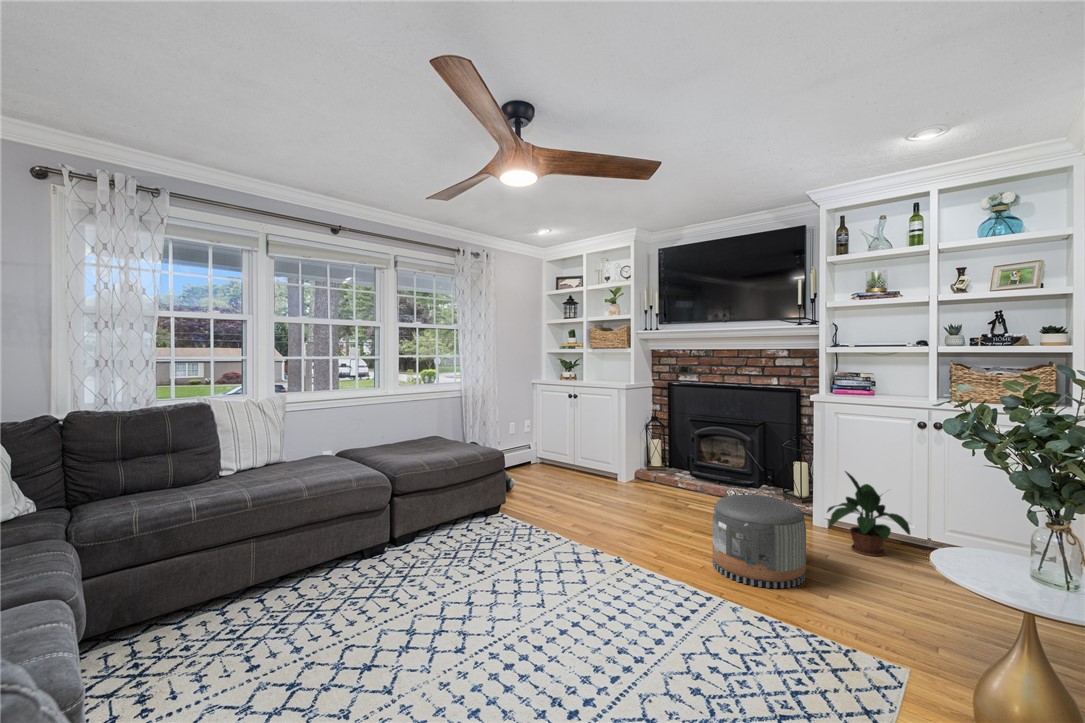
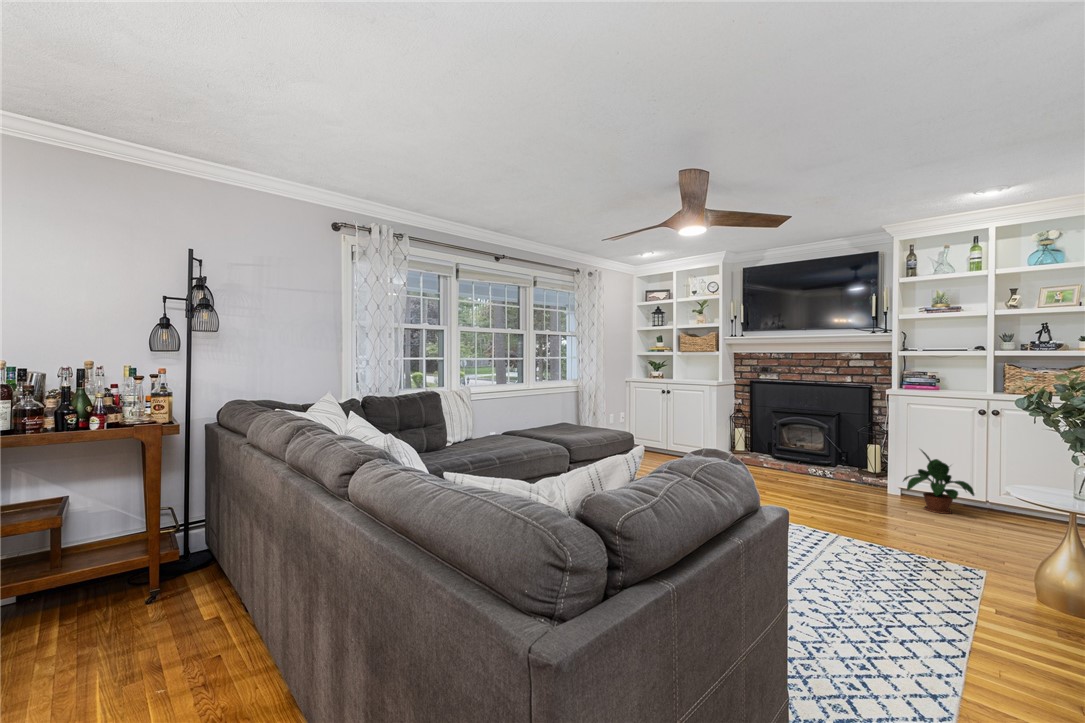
pouf: present [713,495,806,588] -> none [817,464,895,531]

